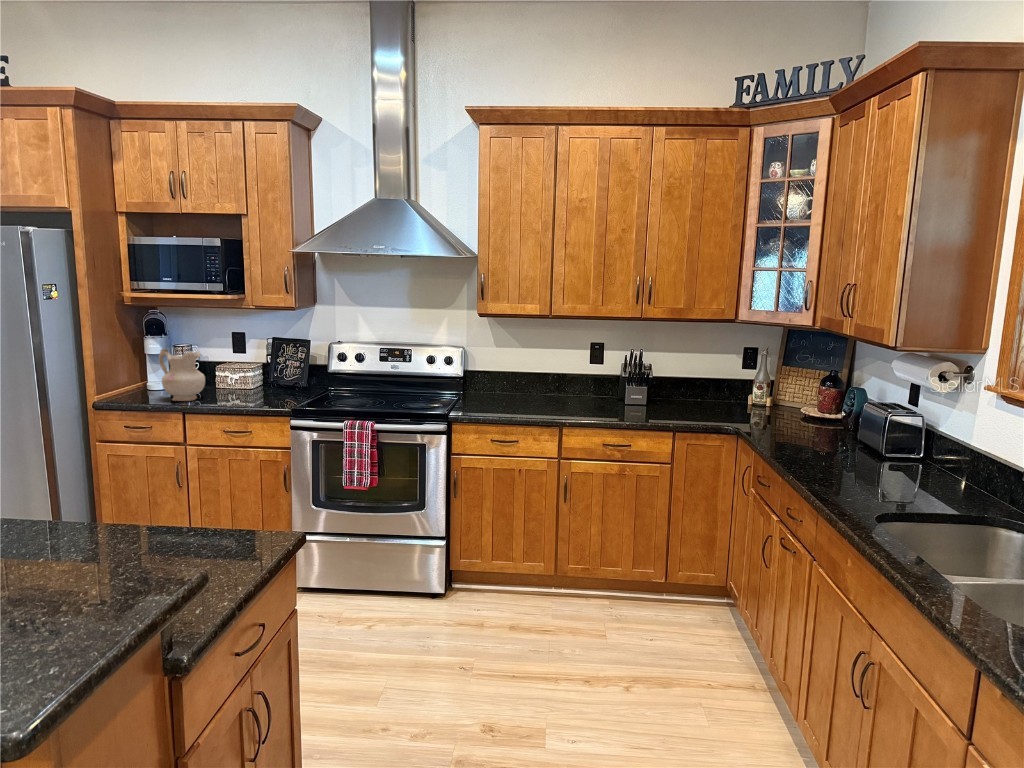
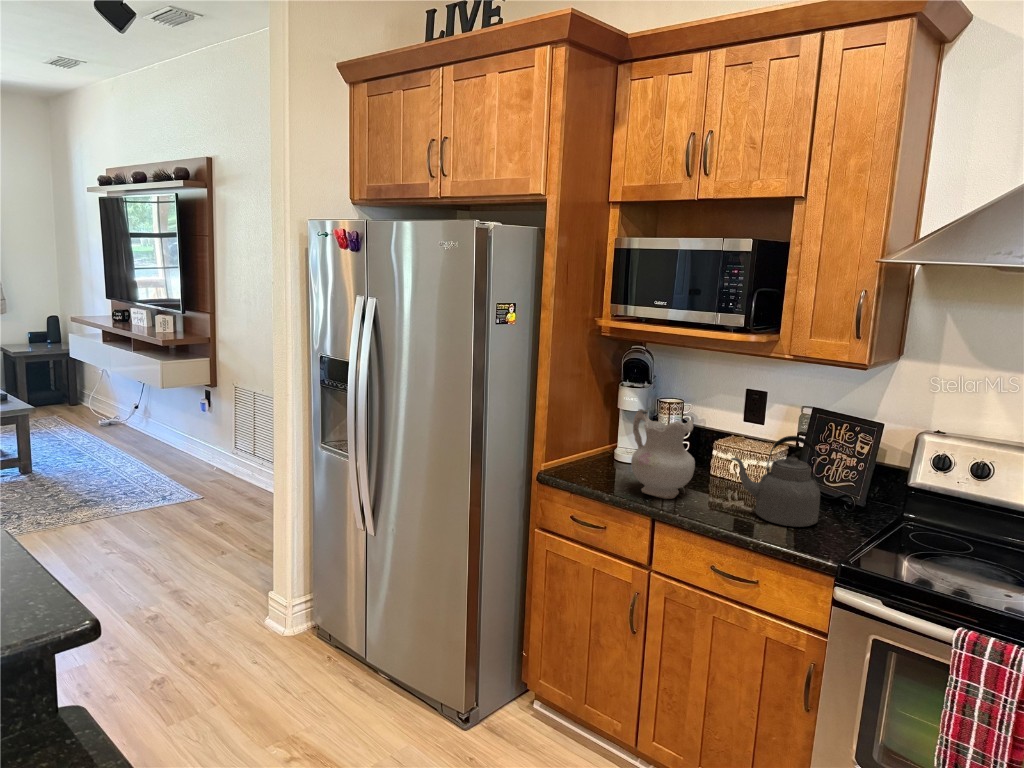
kettle: none [227,351,282,401] -> present [731,436,820,527]

